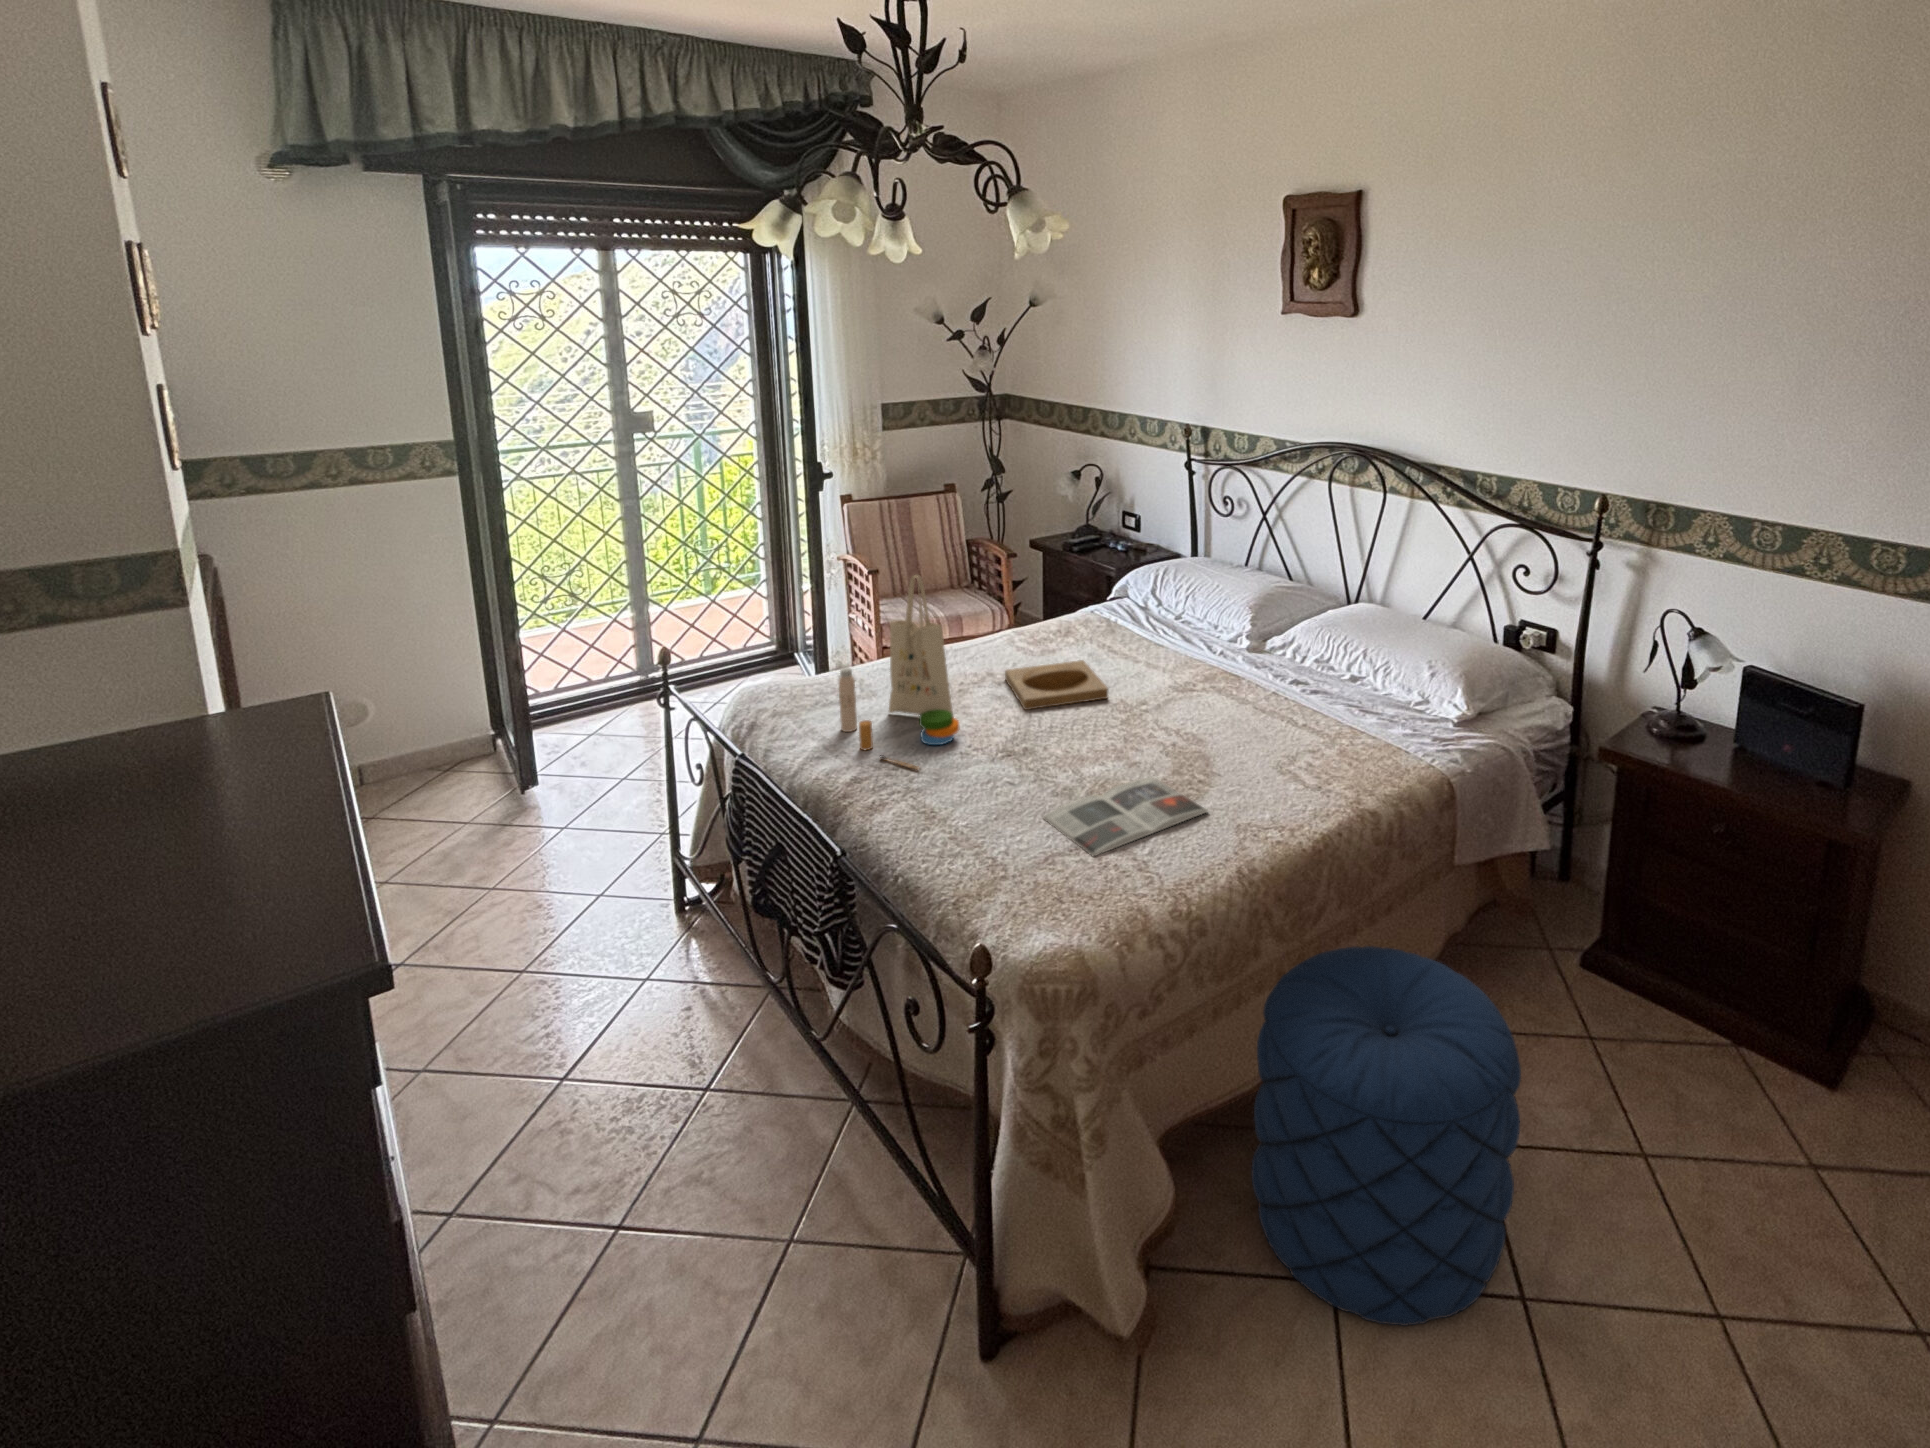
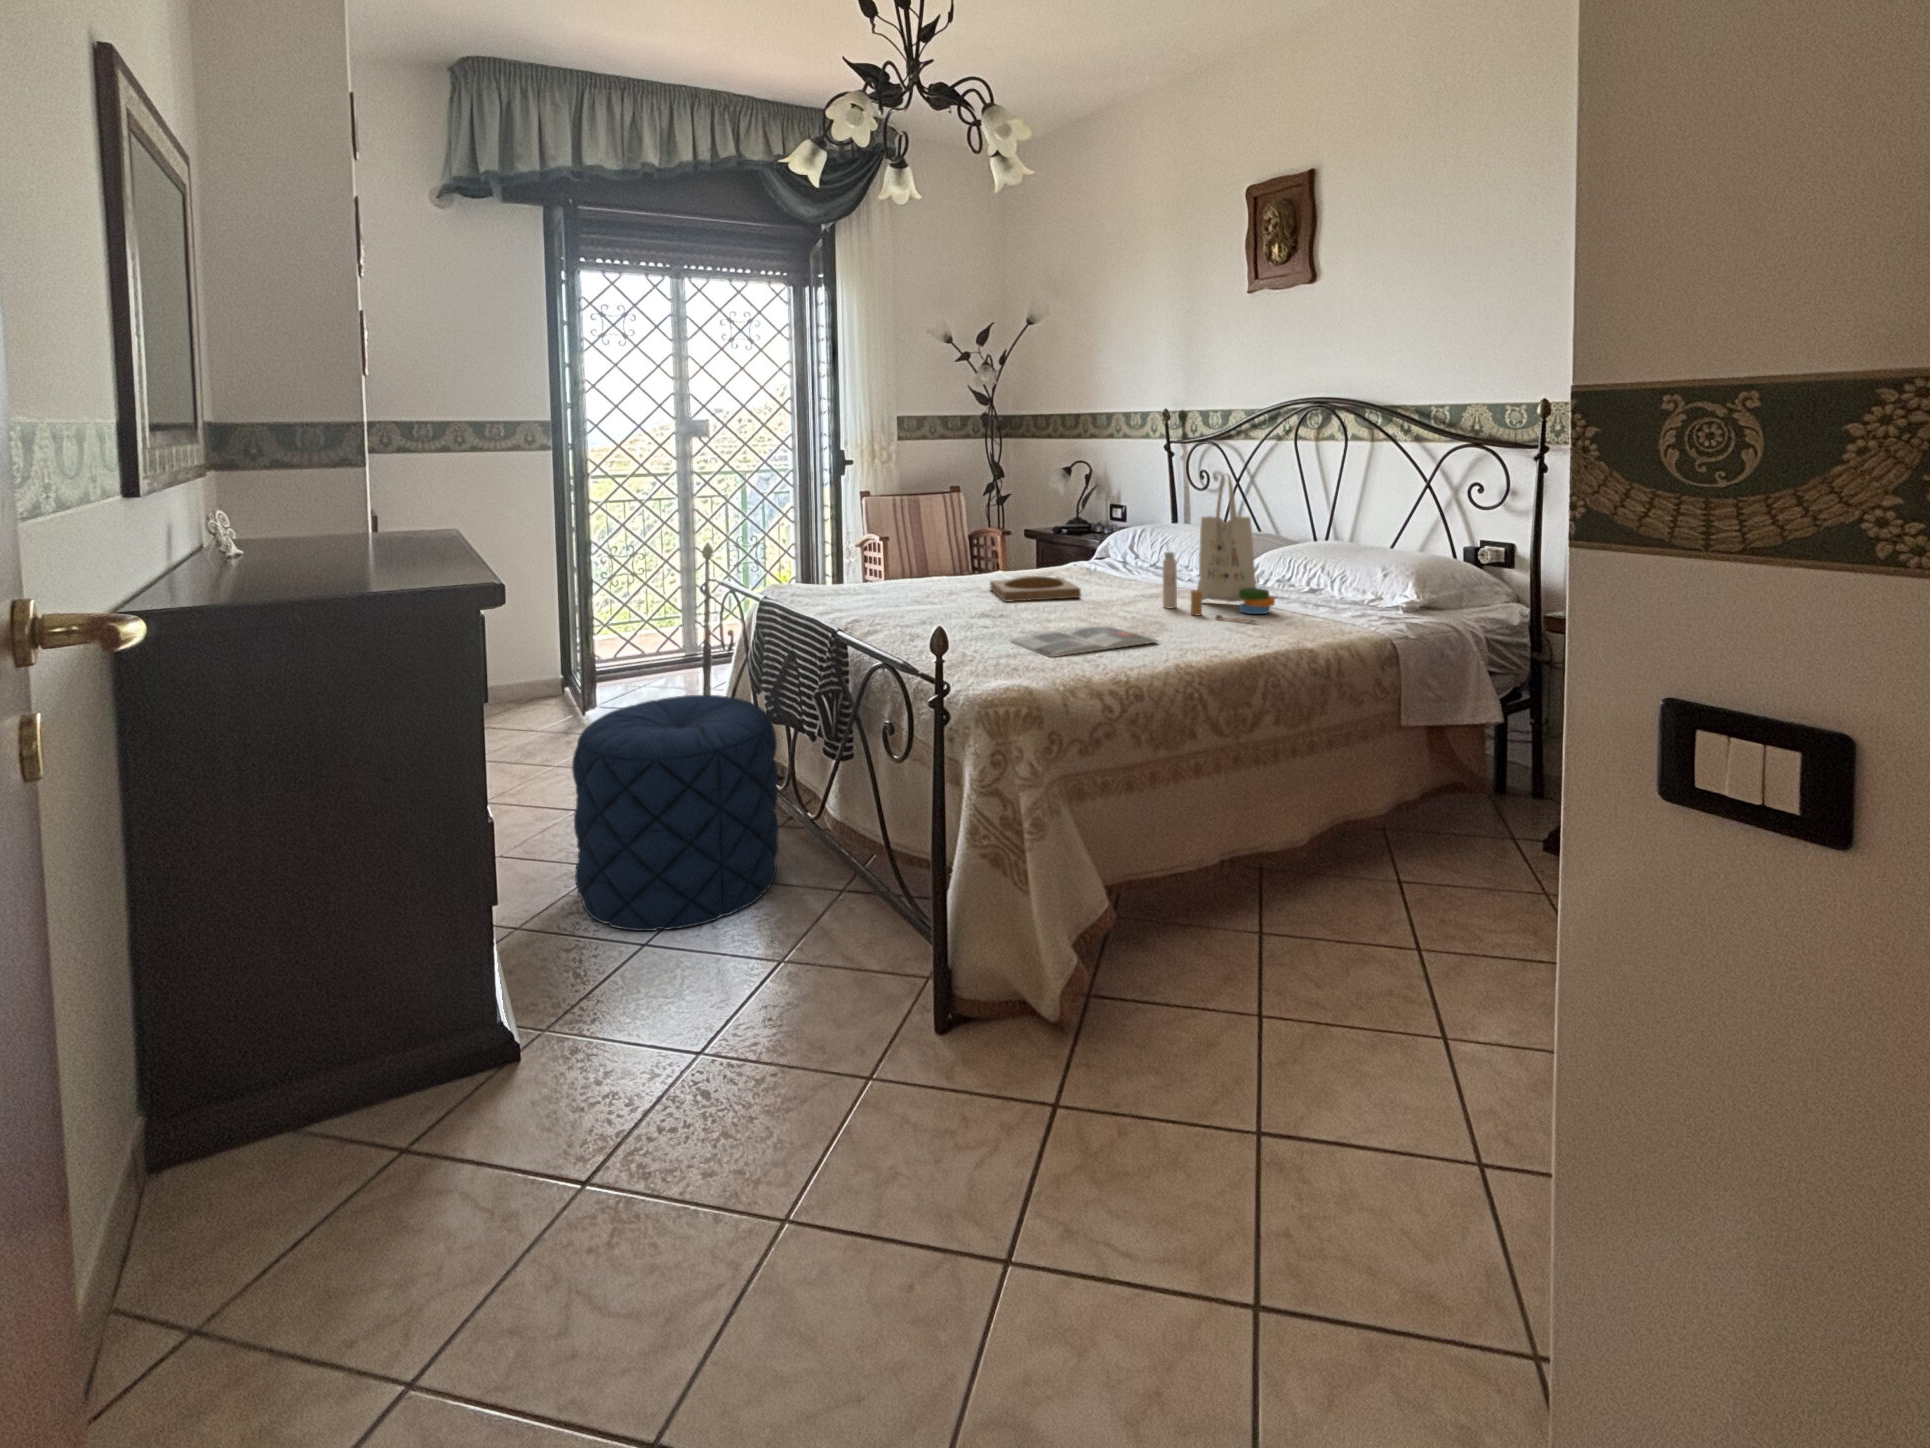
tote bag: present [839,575,959,770] -> present [1163,475,1275,624]
pouf: present [1252,946,1521,1326] -> present [572,695,779,931]

